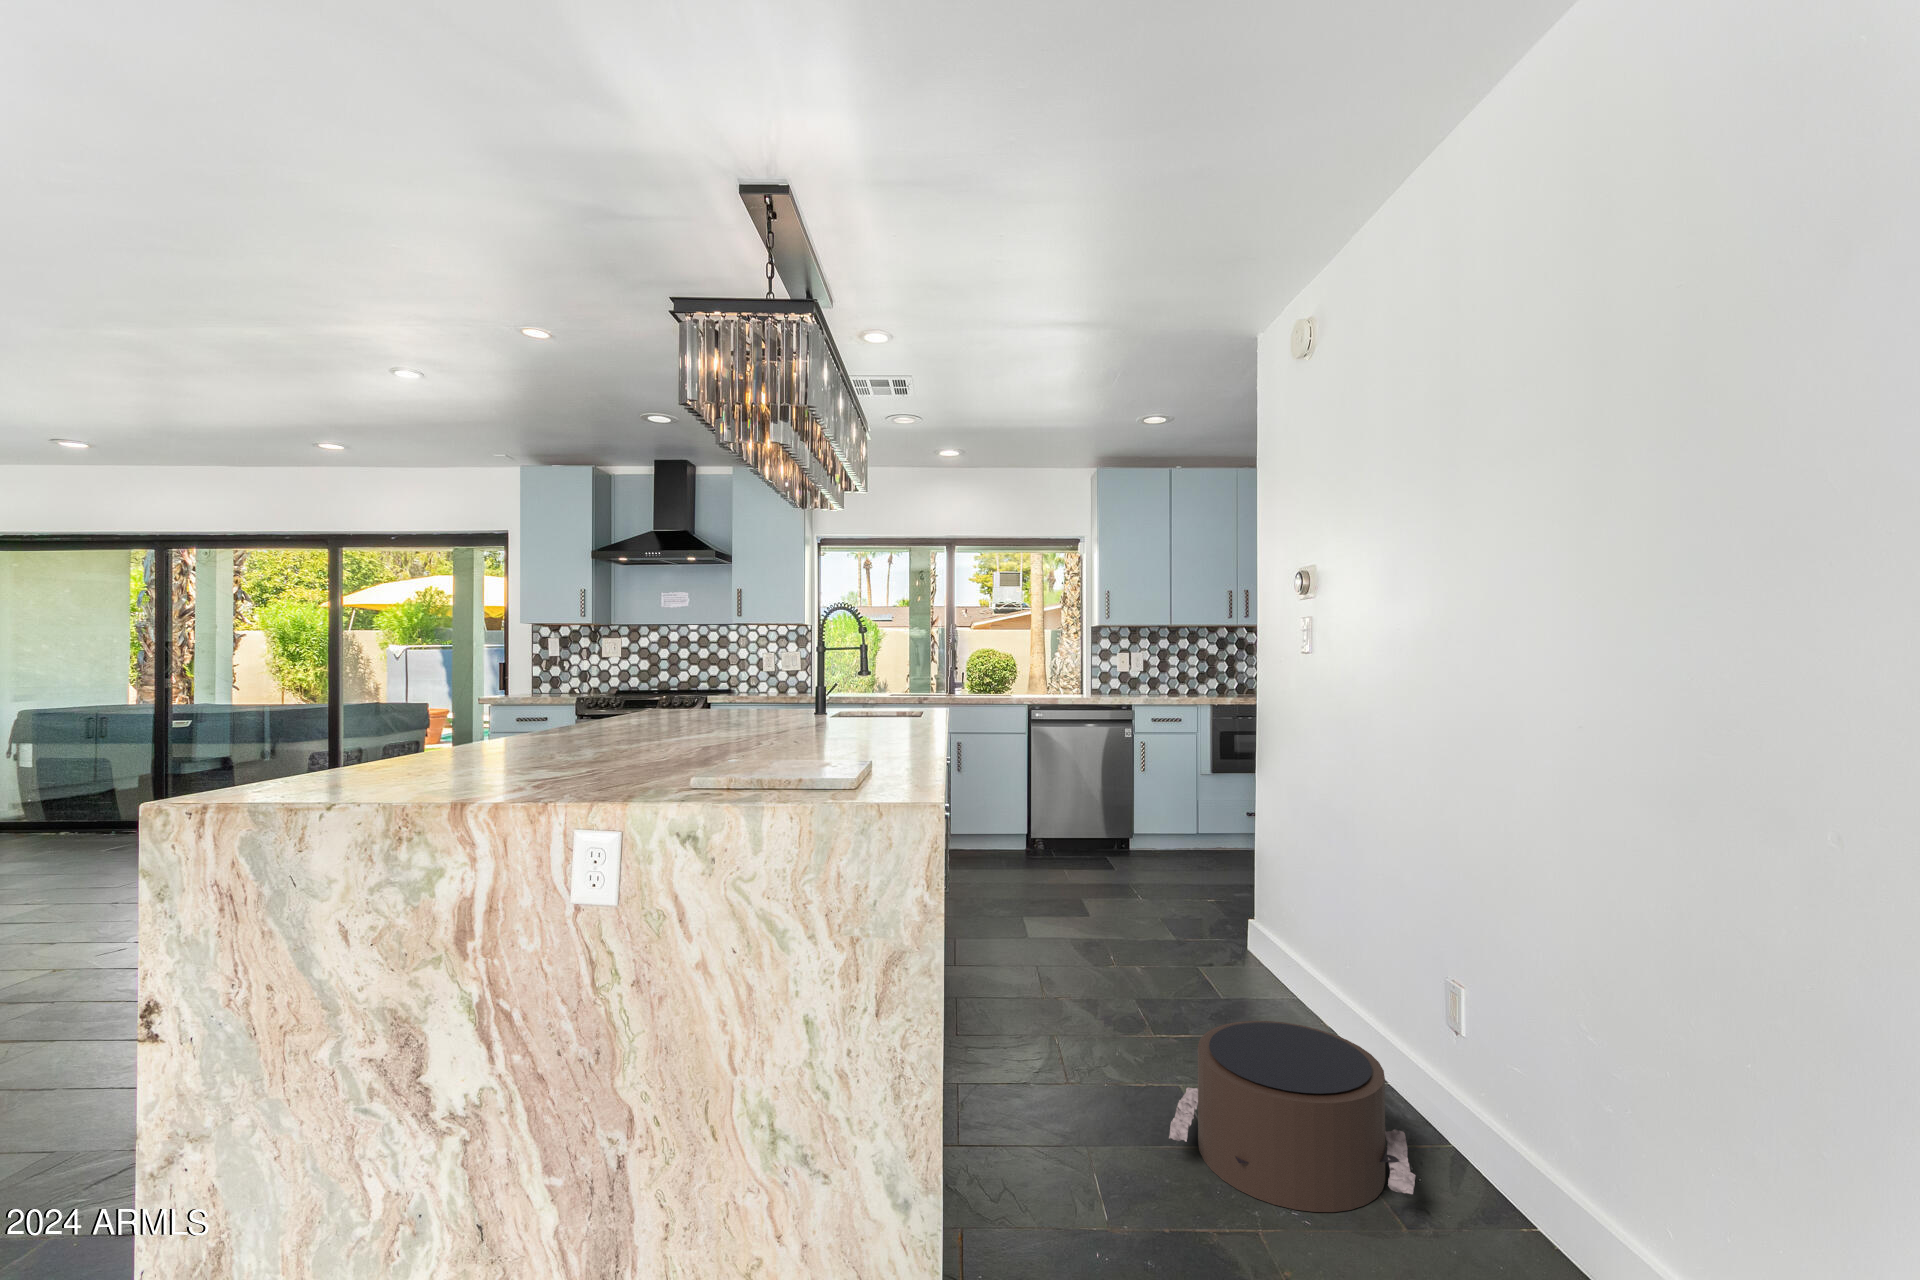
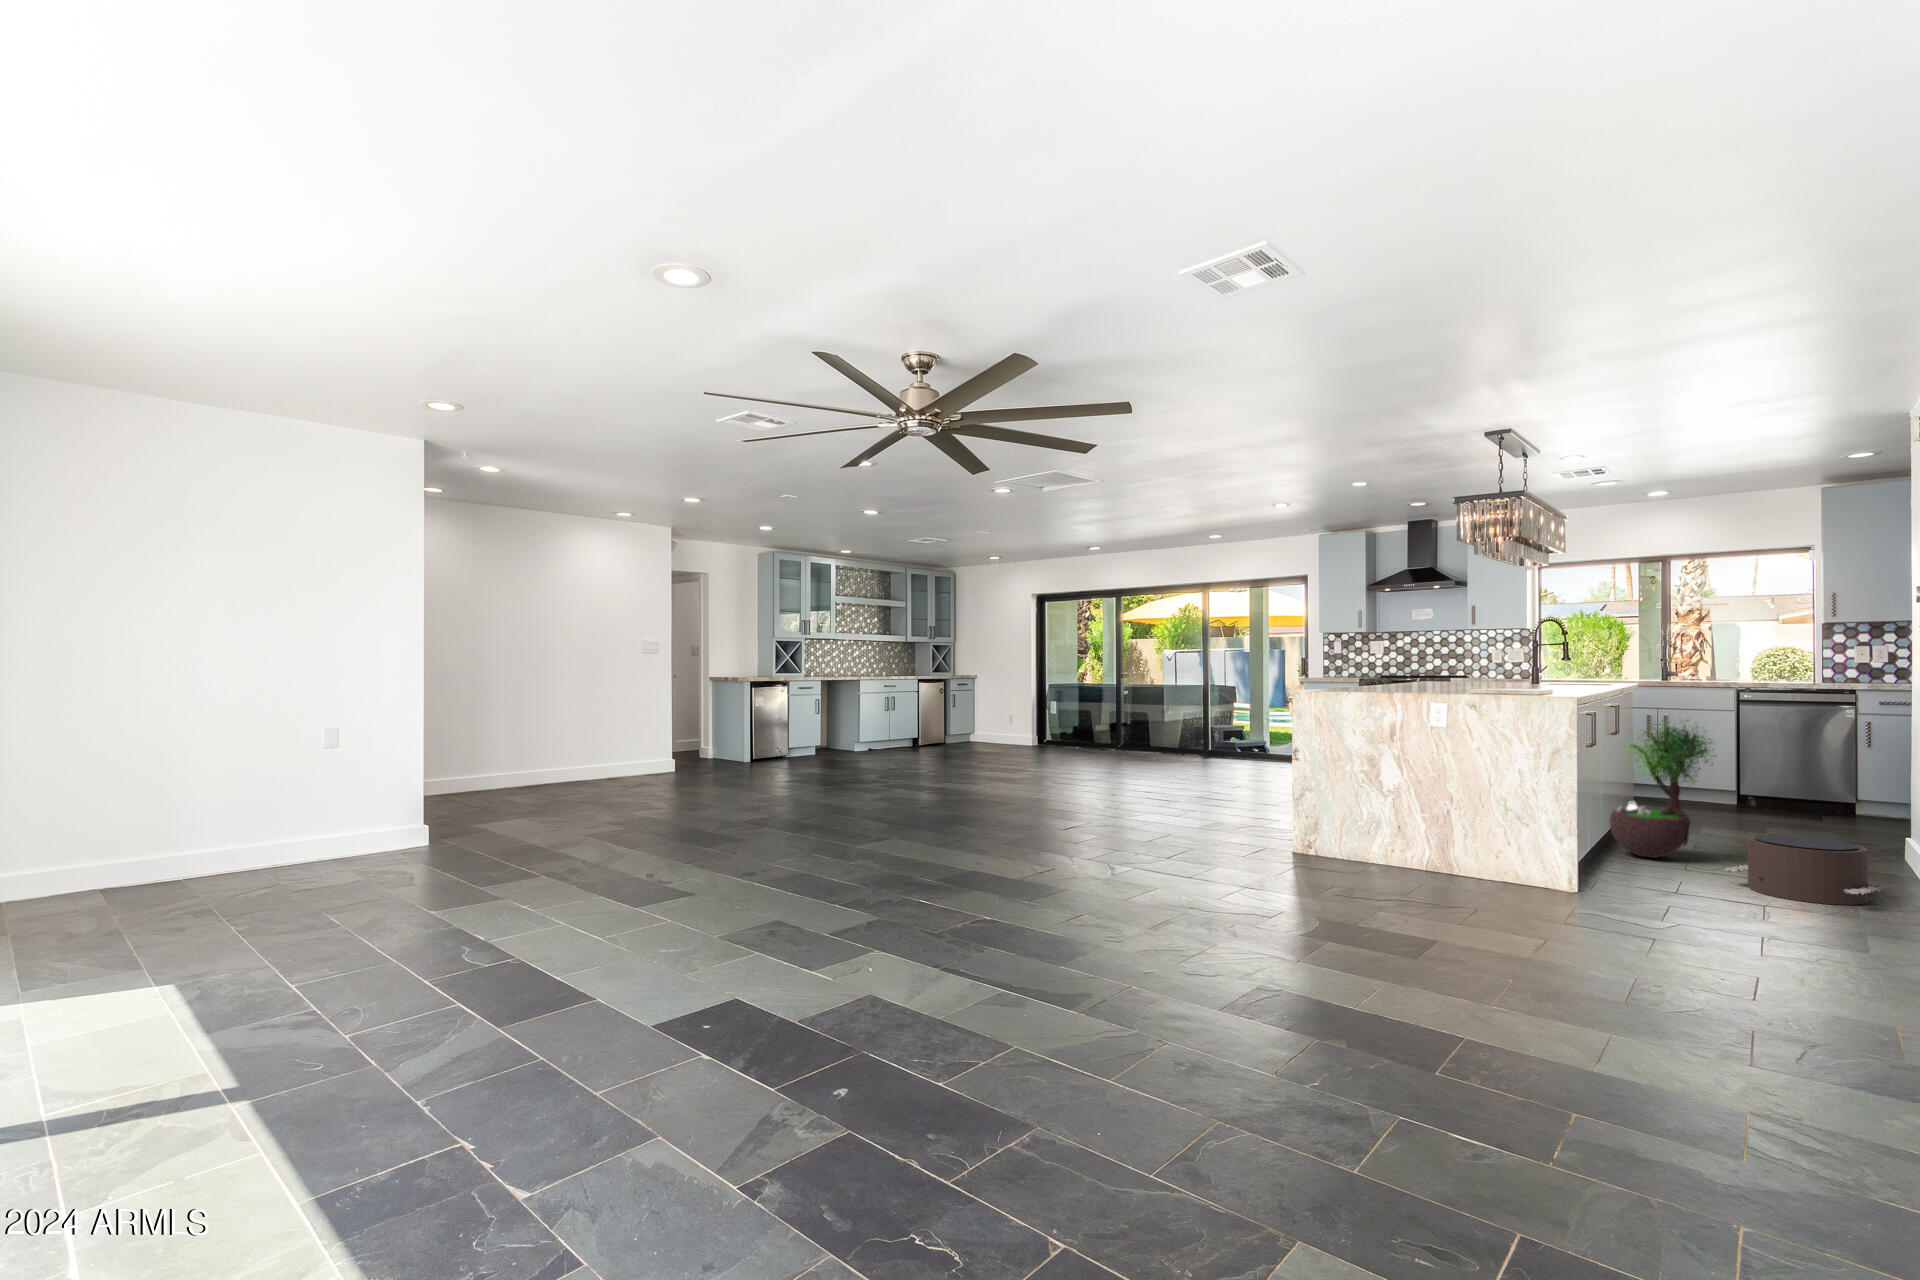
potted tree: none [948,787,1119,1064] -> present [1610,720,1715,858]

